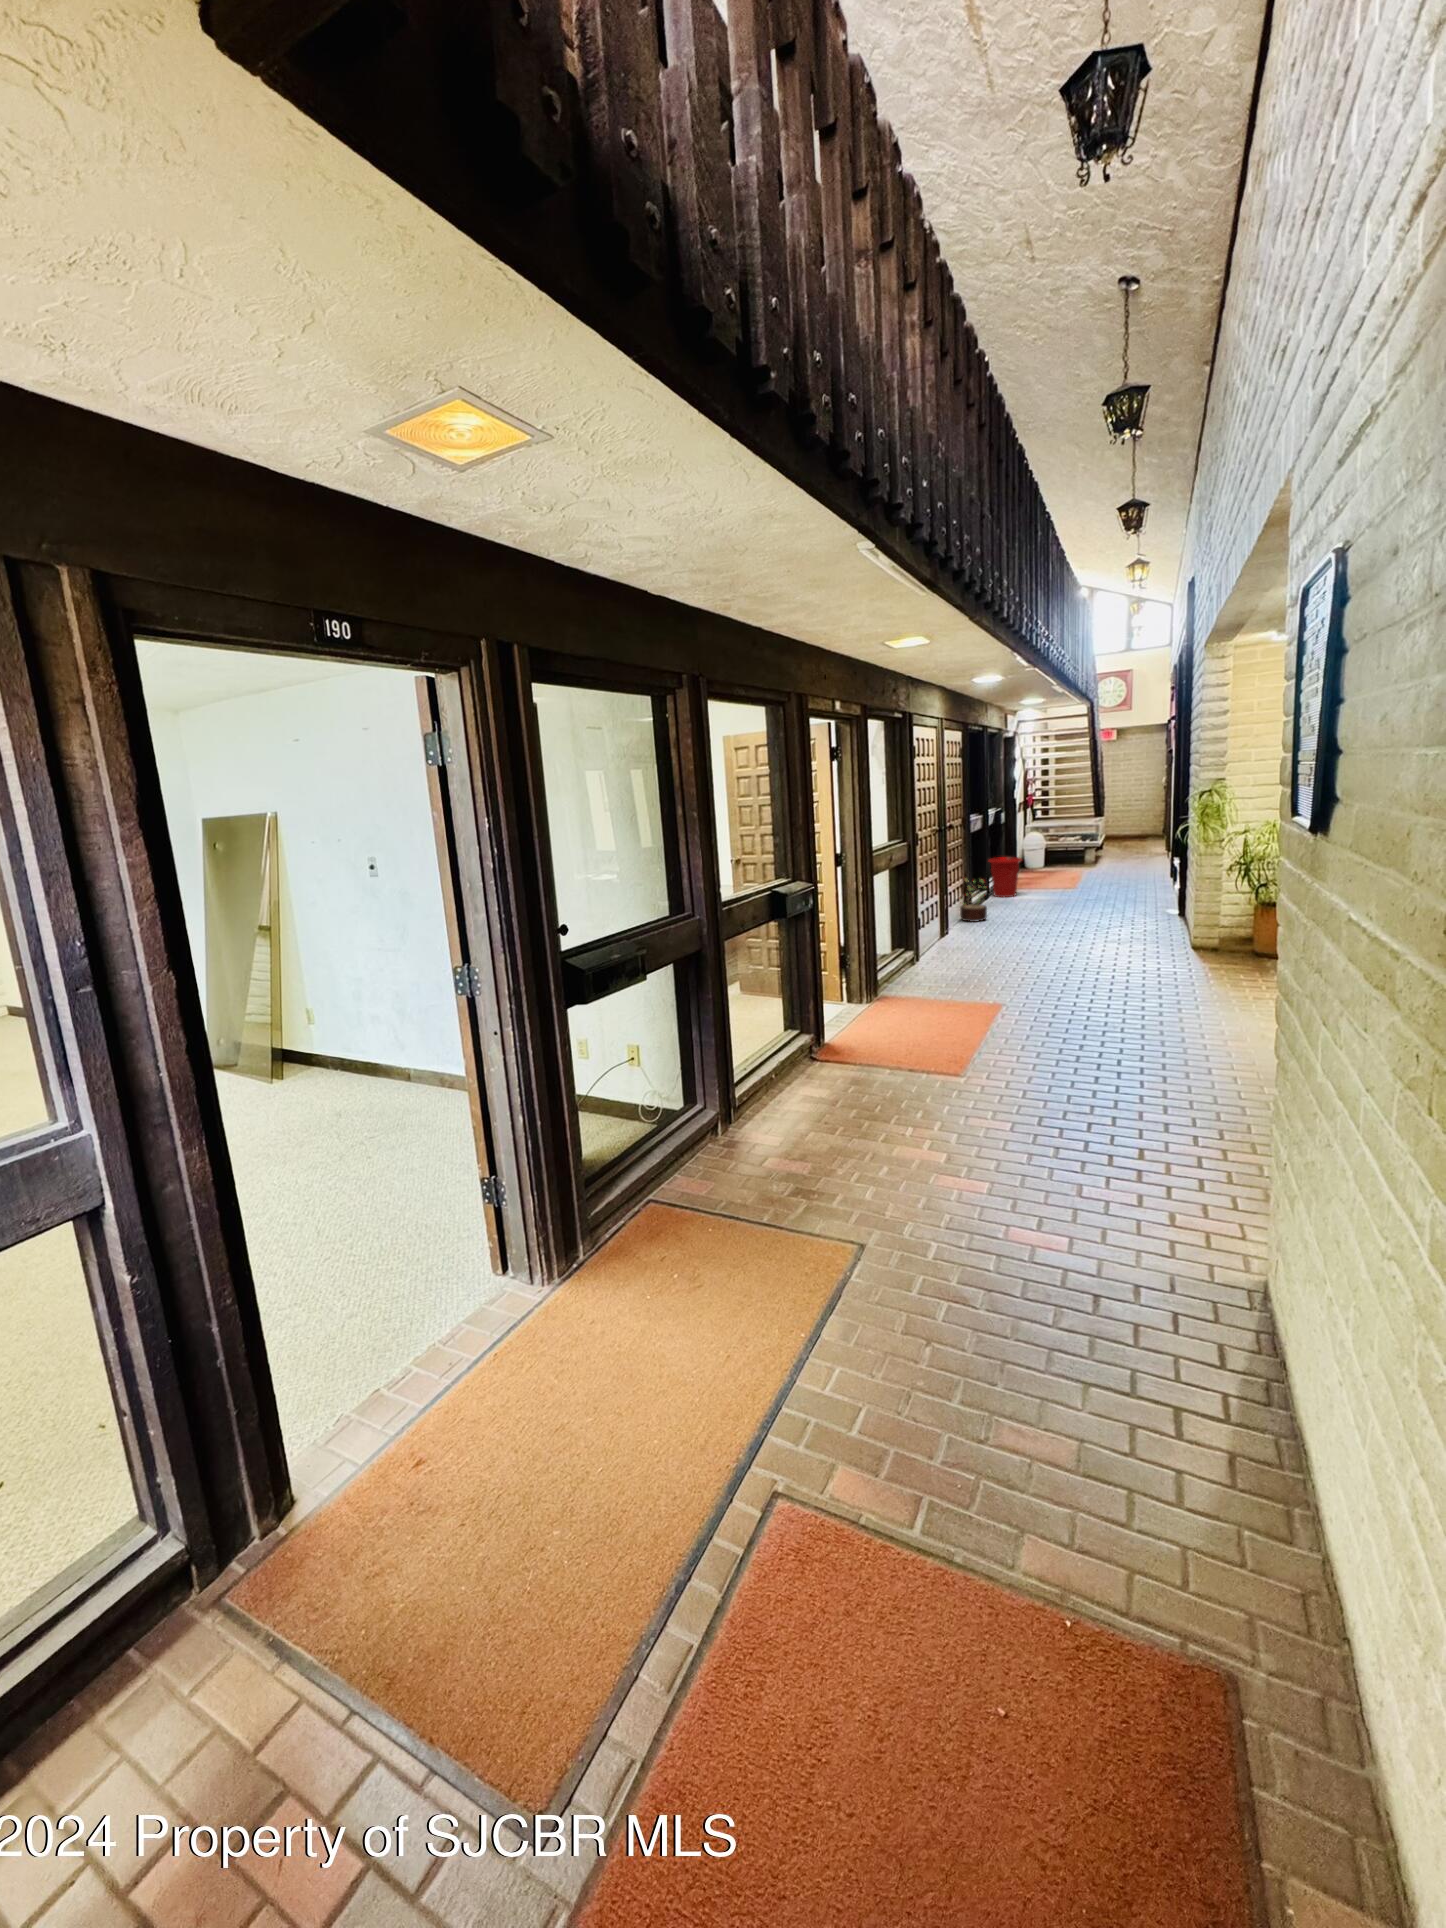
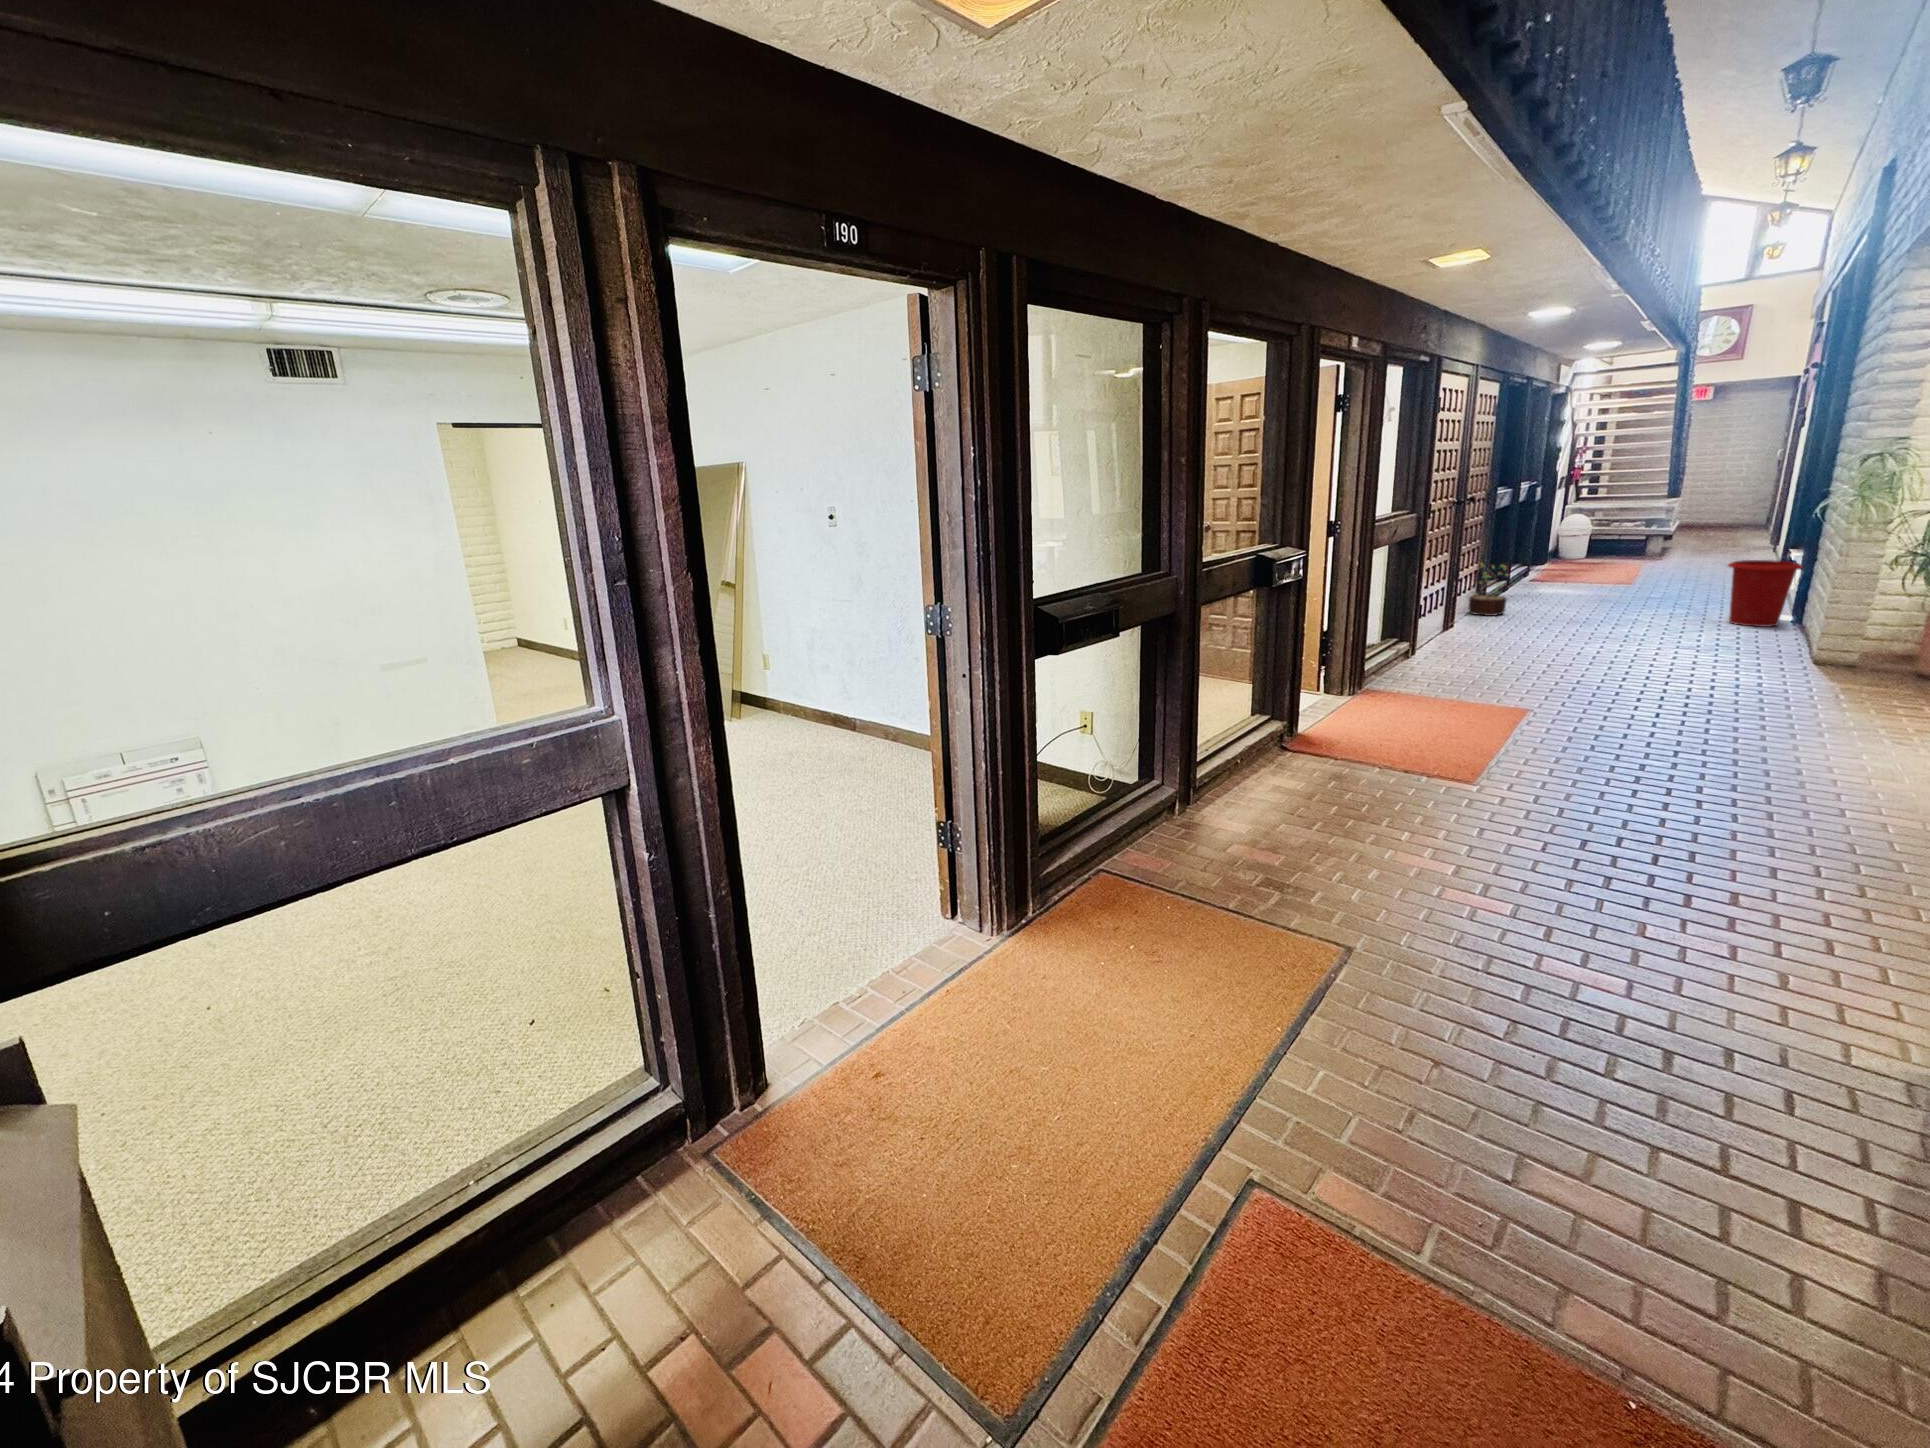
waste bin: present [989,857,1022,897] -> present [1728,560,1804,627]

